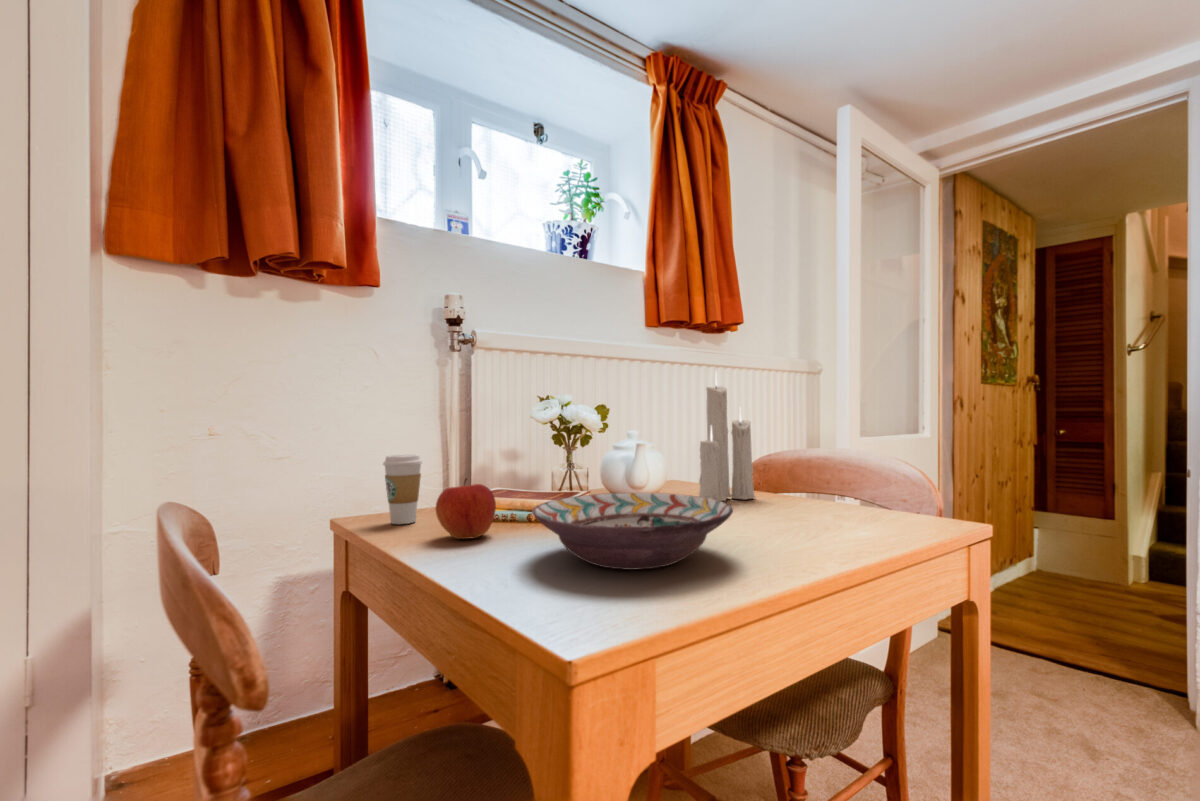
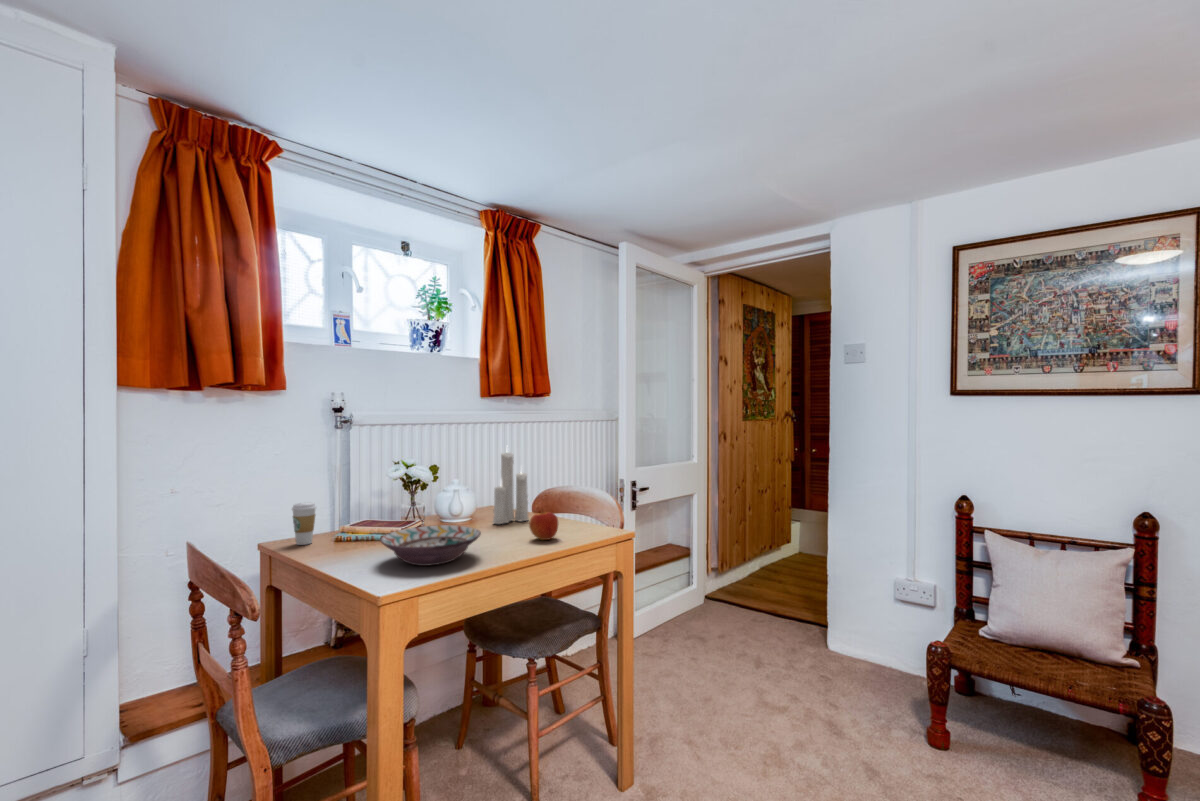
apple: present [436,478,496,539] -> present [529,512,558,540]

